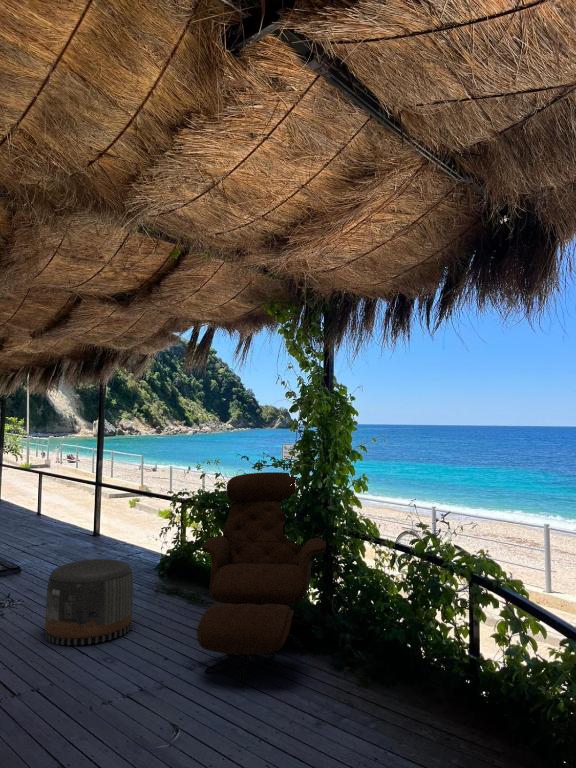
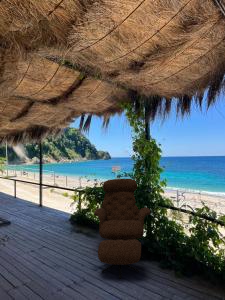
pouf: present [45,559,133,645] -> none [25,220,63,260]

